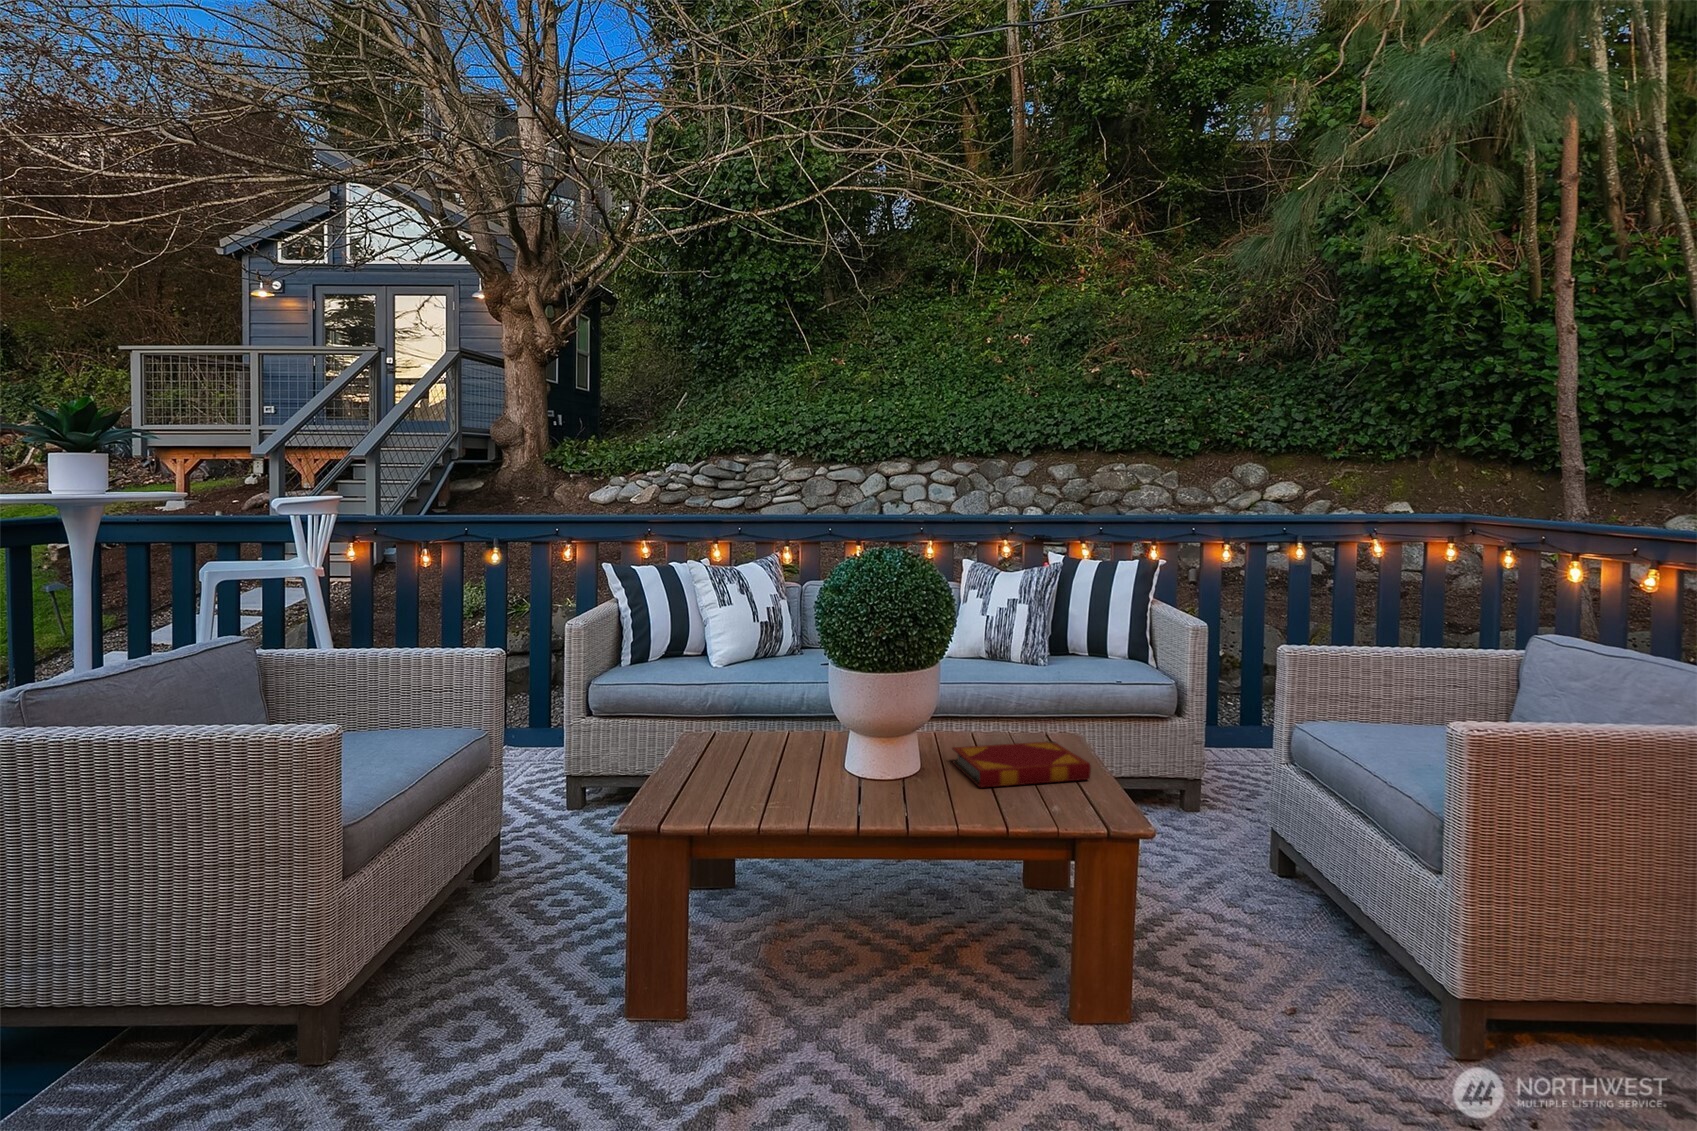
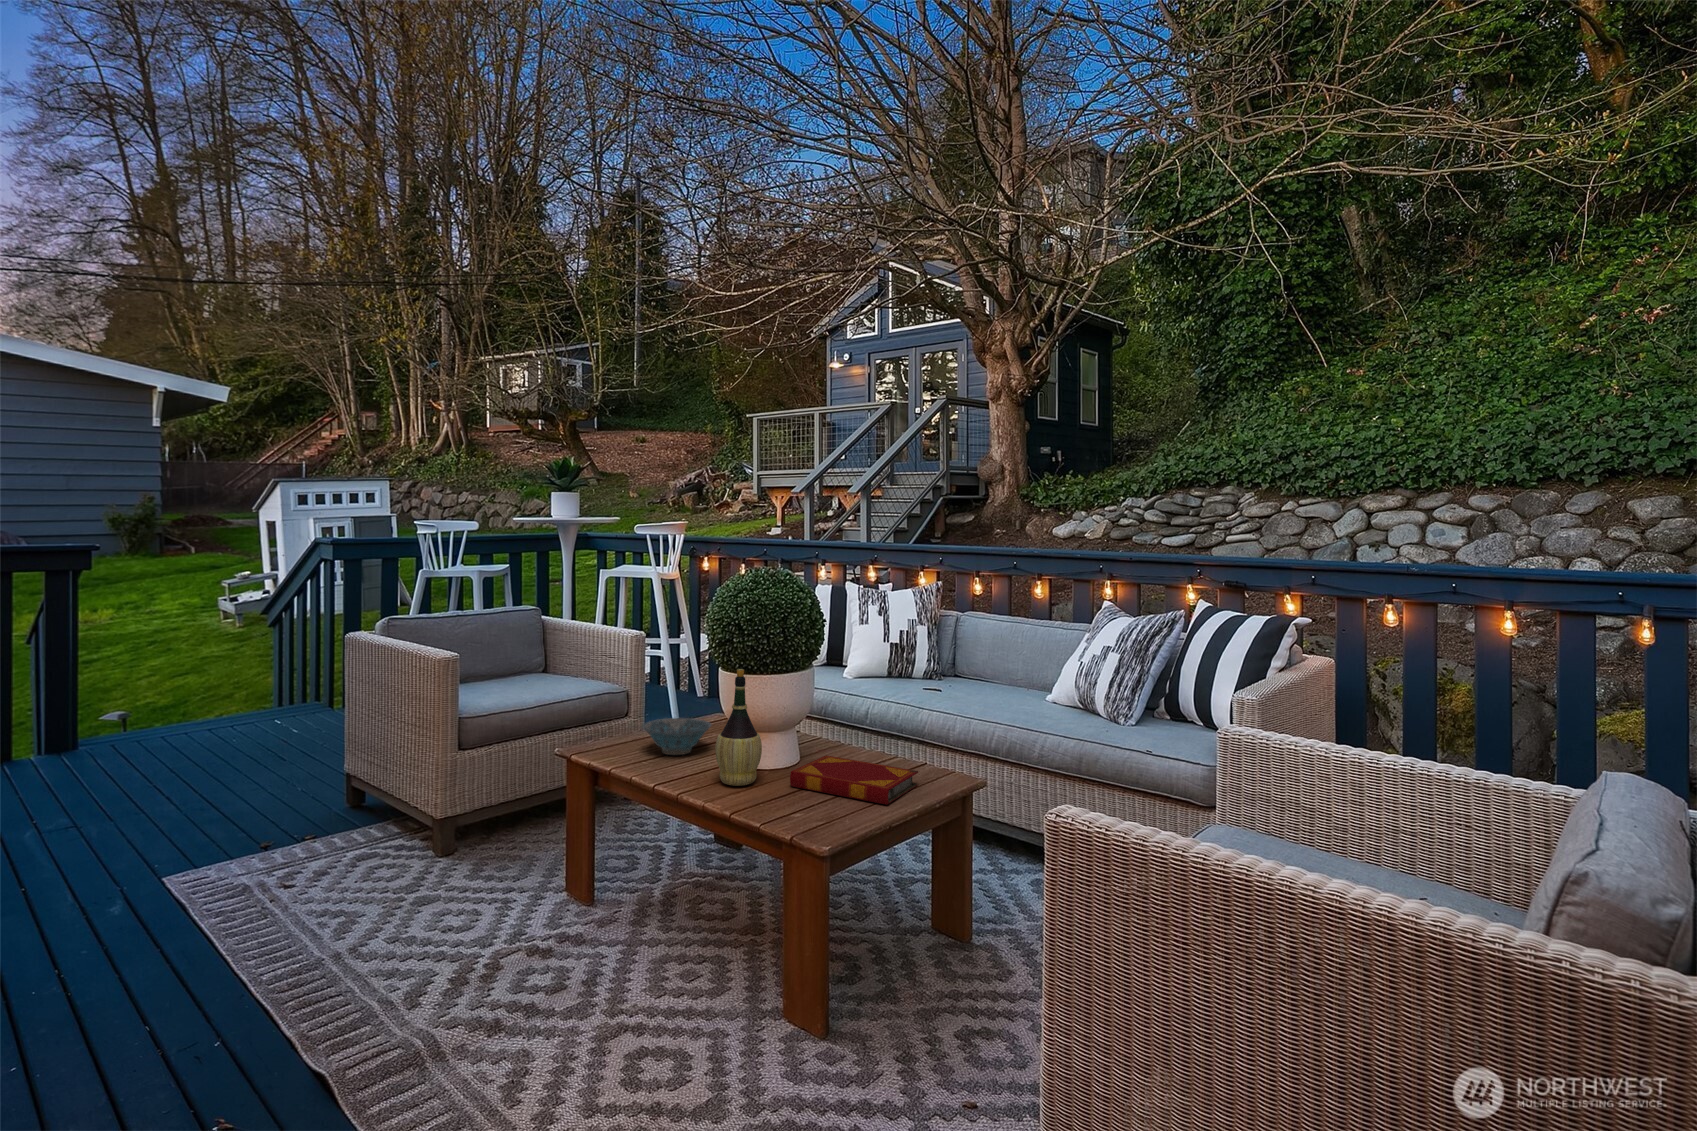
wine bottle: none [904,666,959,804] -> present [715,669,762,786]
ceramic bowl: none [736,740,824,792] -> present [643,718,711,755]

